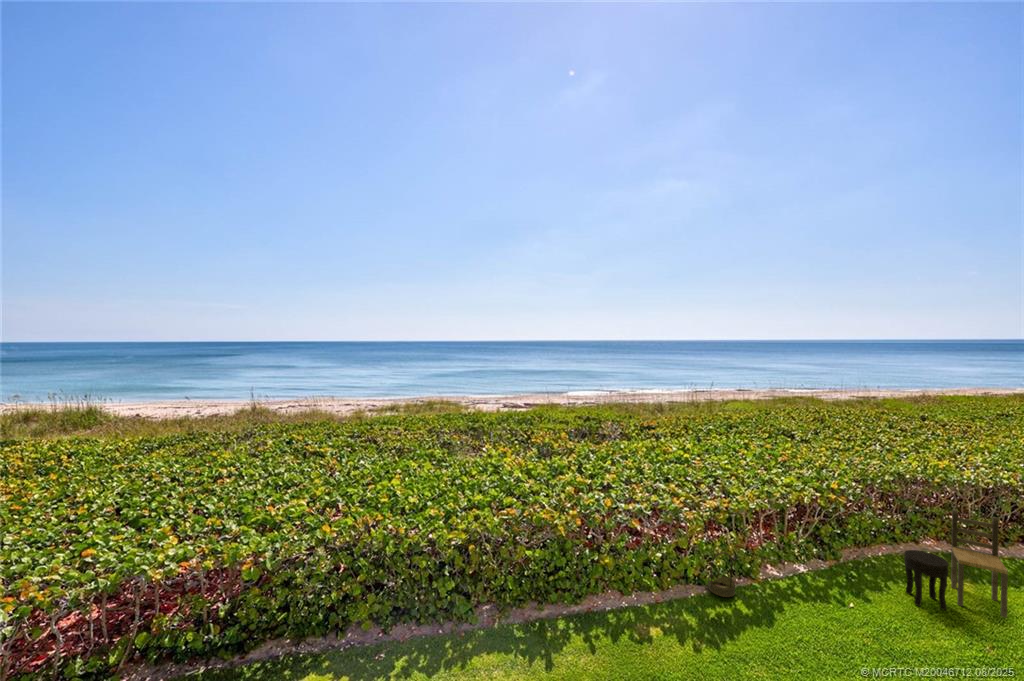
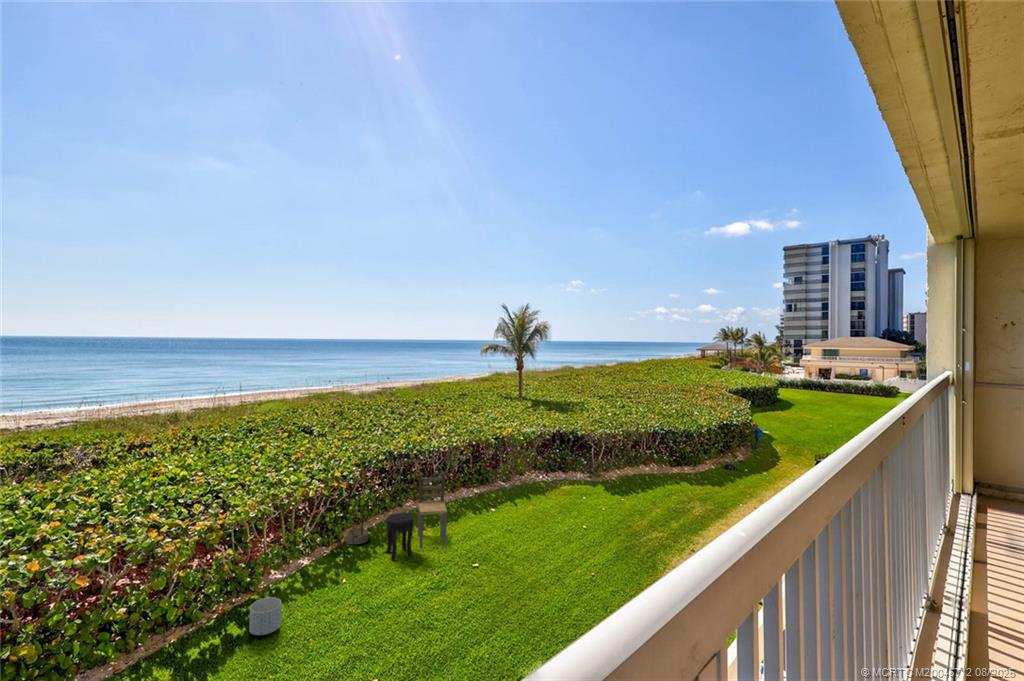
basket: present [708,552,735,597] -> present [347,508,368,544]
planter: none [755,590,786,627] -> present [249,597,281,635]

